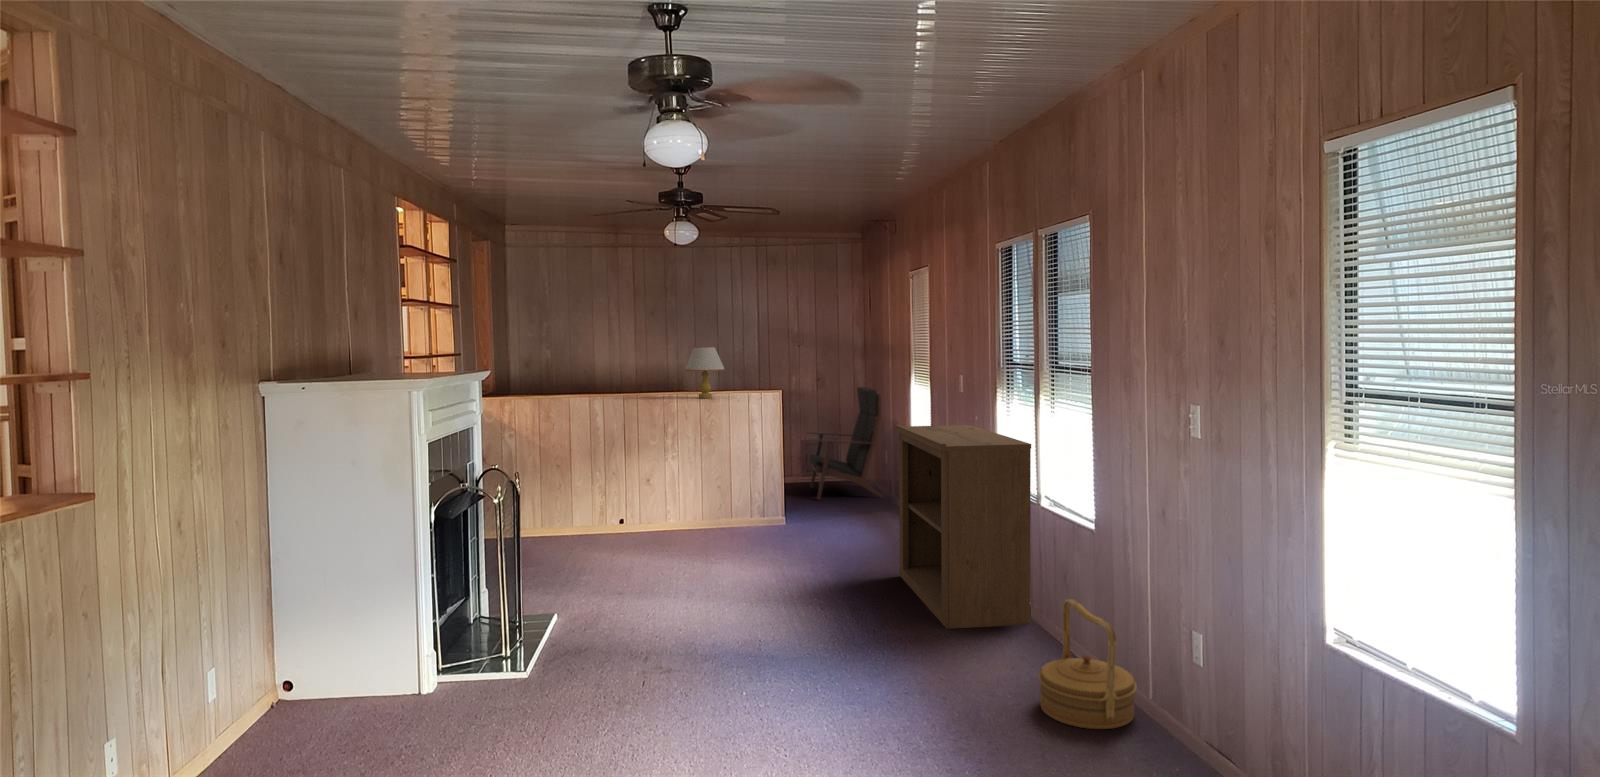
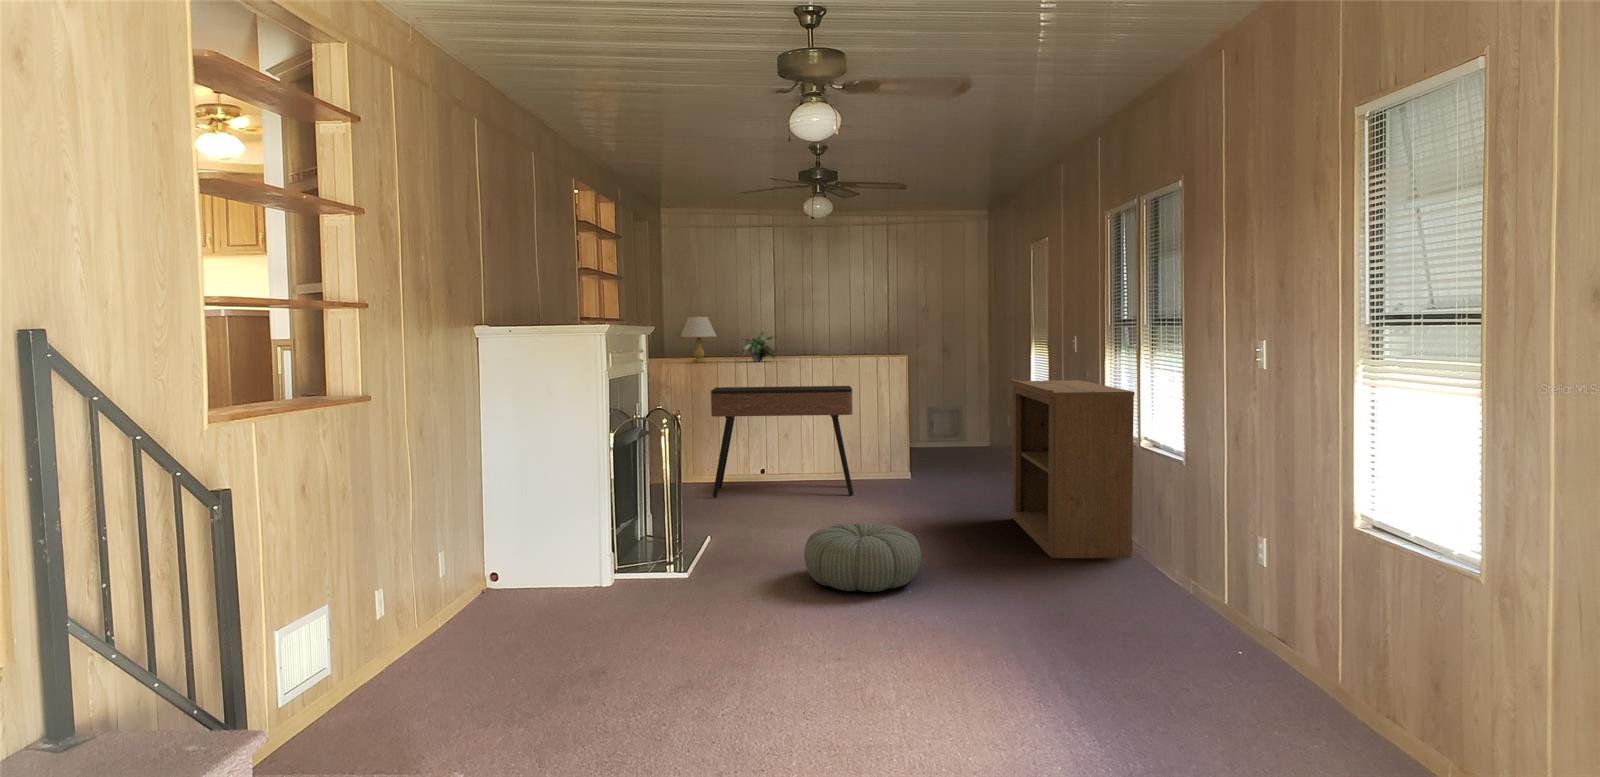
table lamp: present [685,347,725,398] -> present [681,316,717,363]
potted plant: none [596,367,640,400] -> present [741,332,777,362]
lounge chair: present [807,387,883,500] -> none [929,355,1004,460]
console table: none [563,427,726,558] -> present [711,386,853,497]
woven basket: present [1038,599,1137,729] -> none [1129,523,1221,633]
pouf: none [670,600,804,688] -> present [804,522,921,592]

